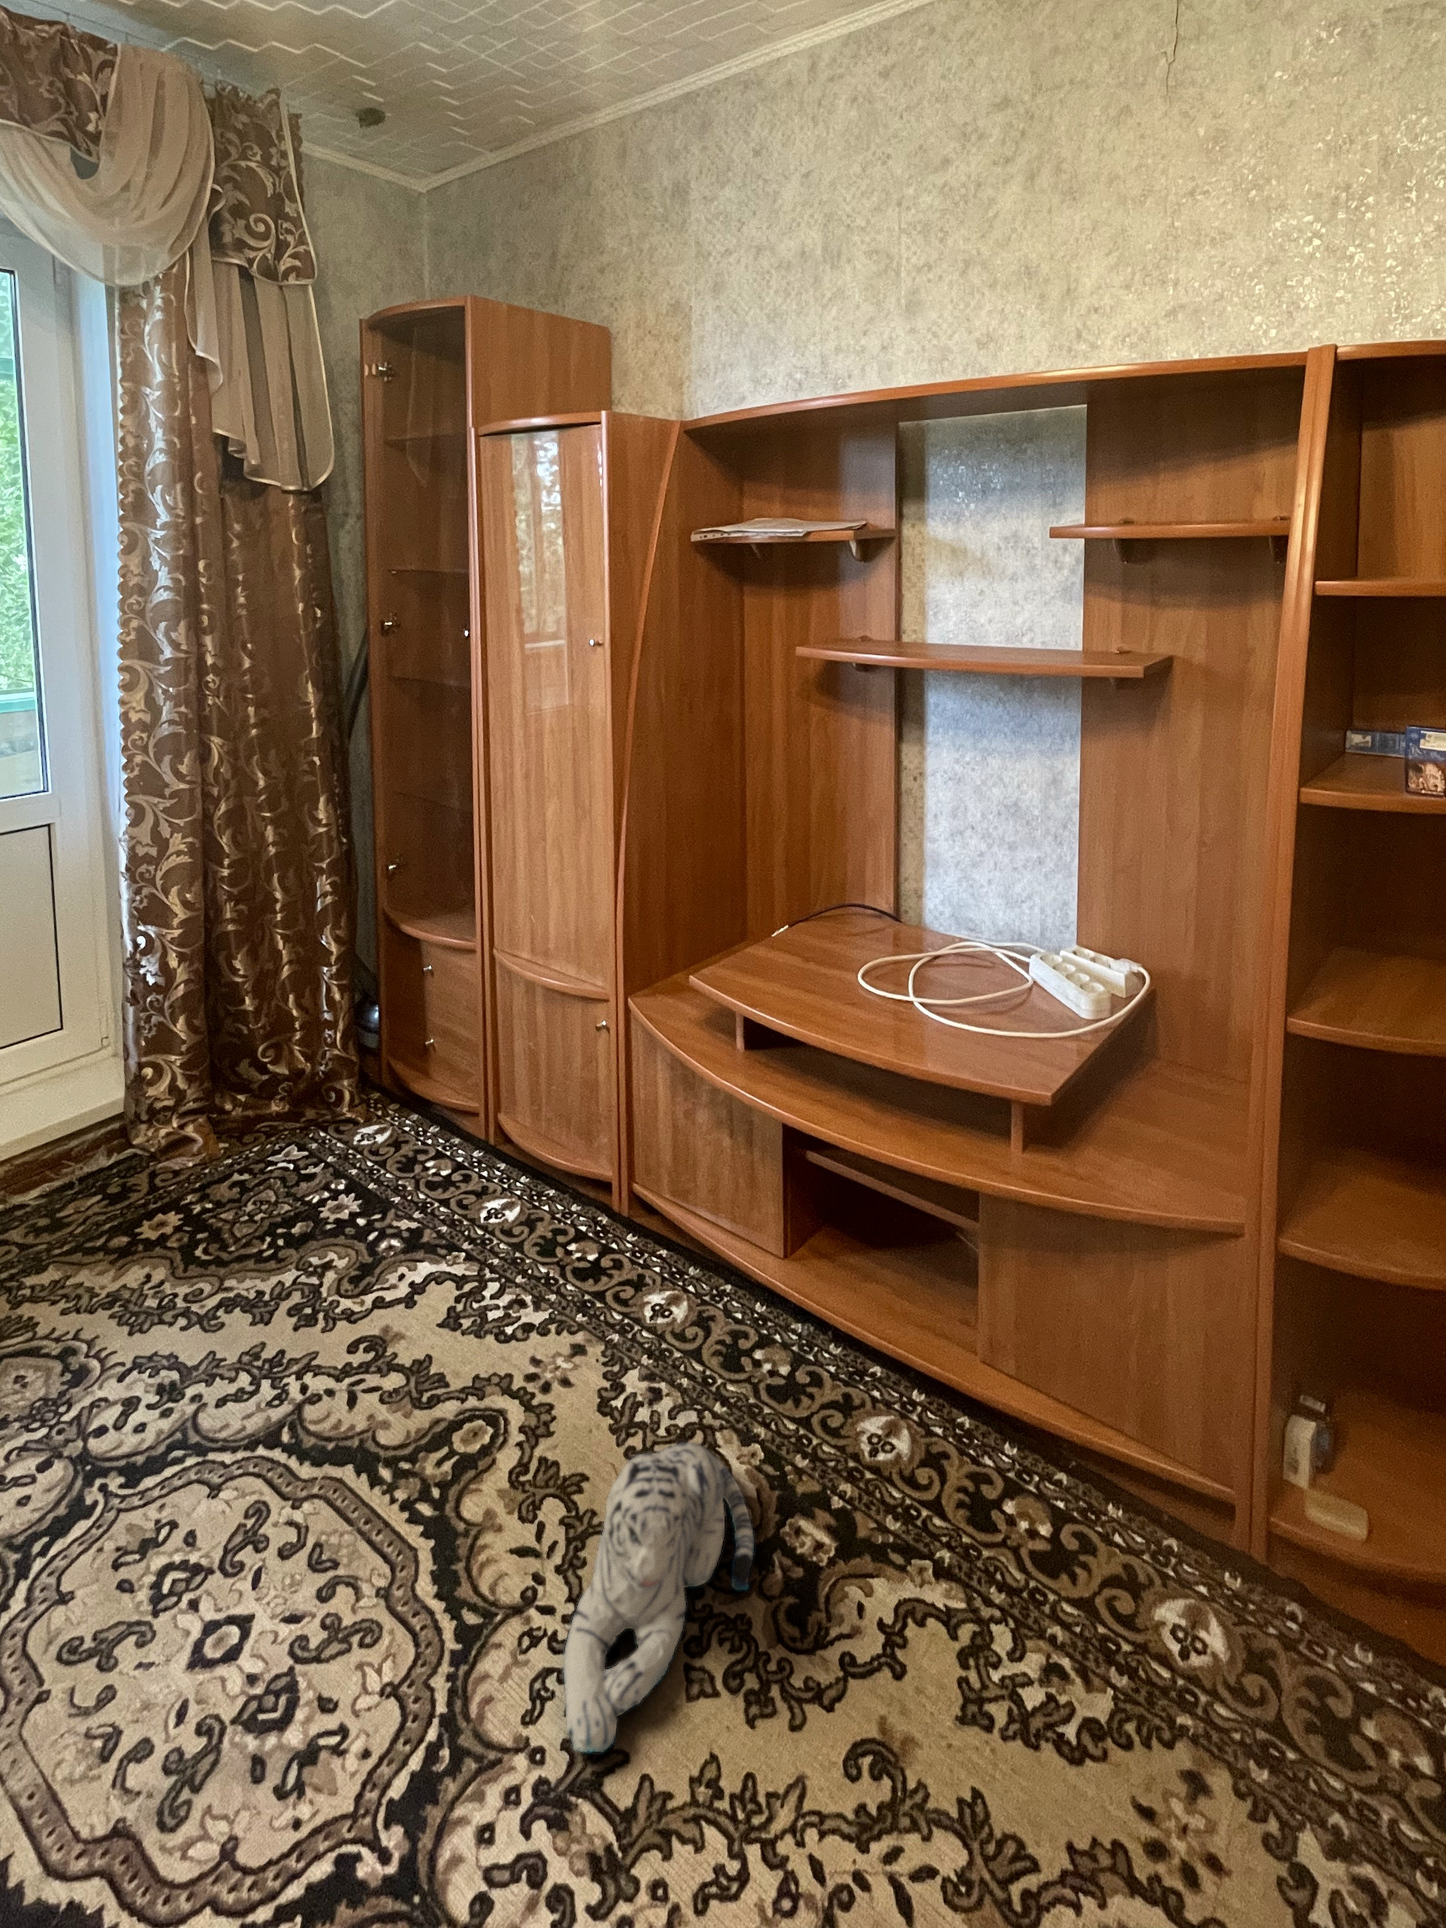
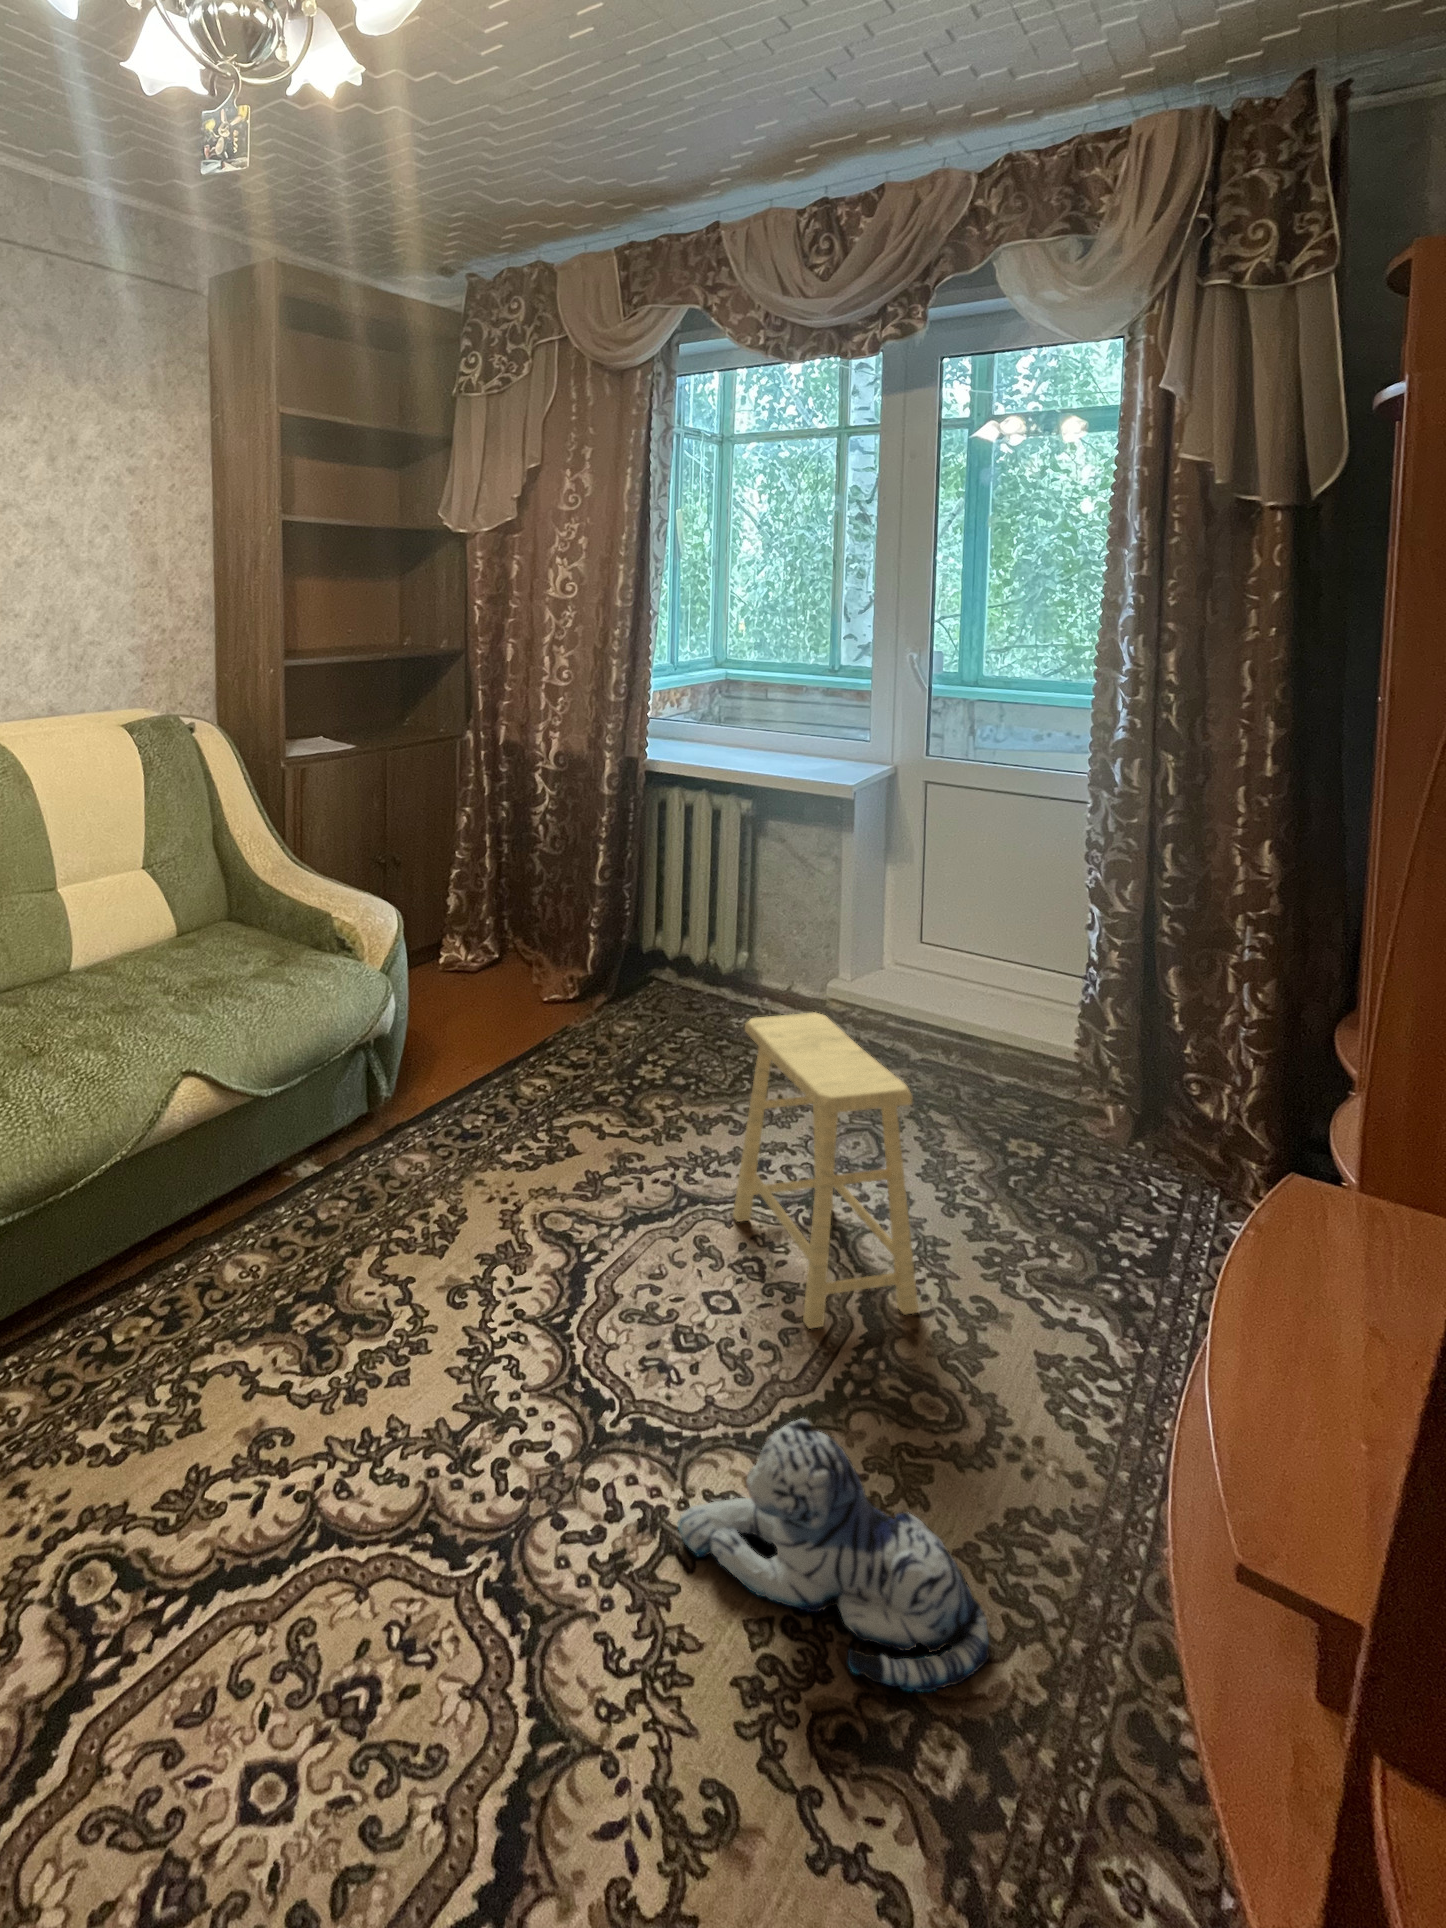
footstool: none [44,1164,349,1585] -> present [733,1012,918,1329]

